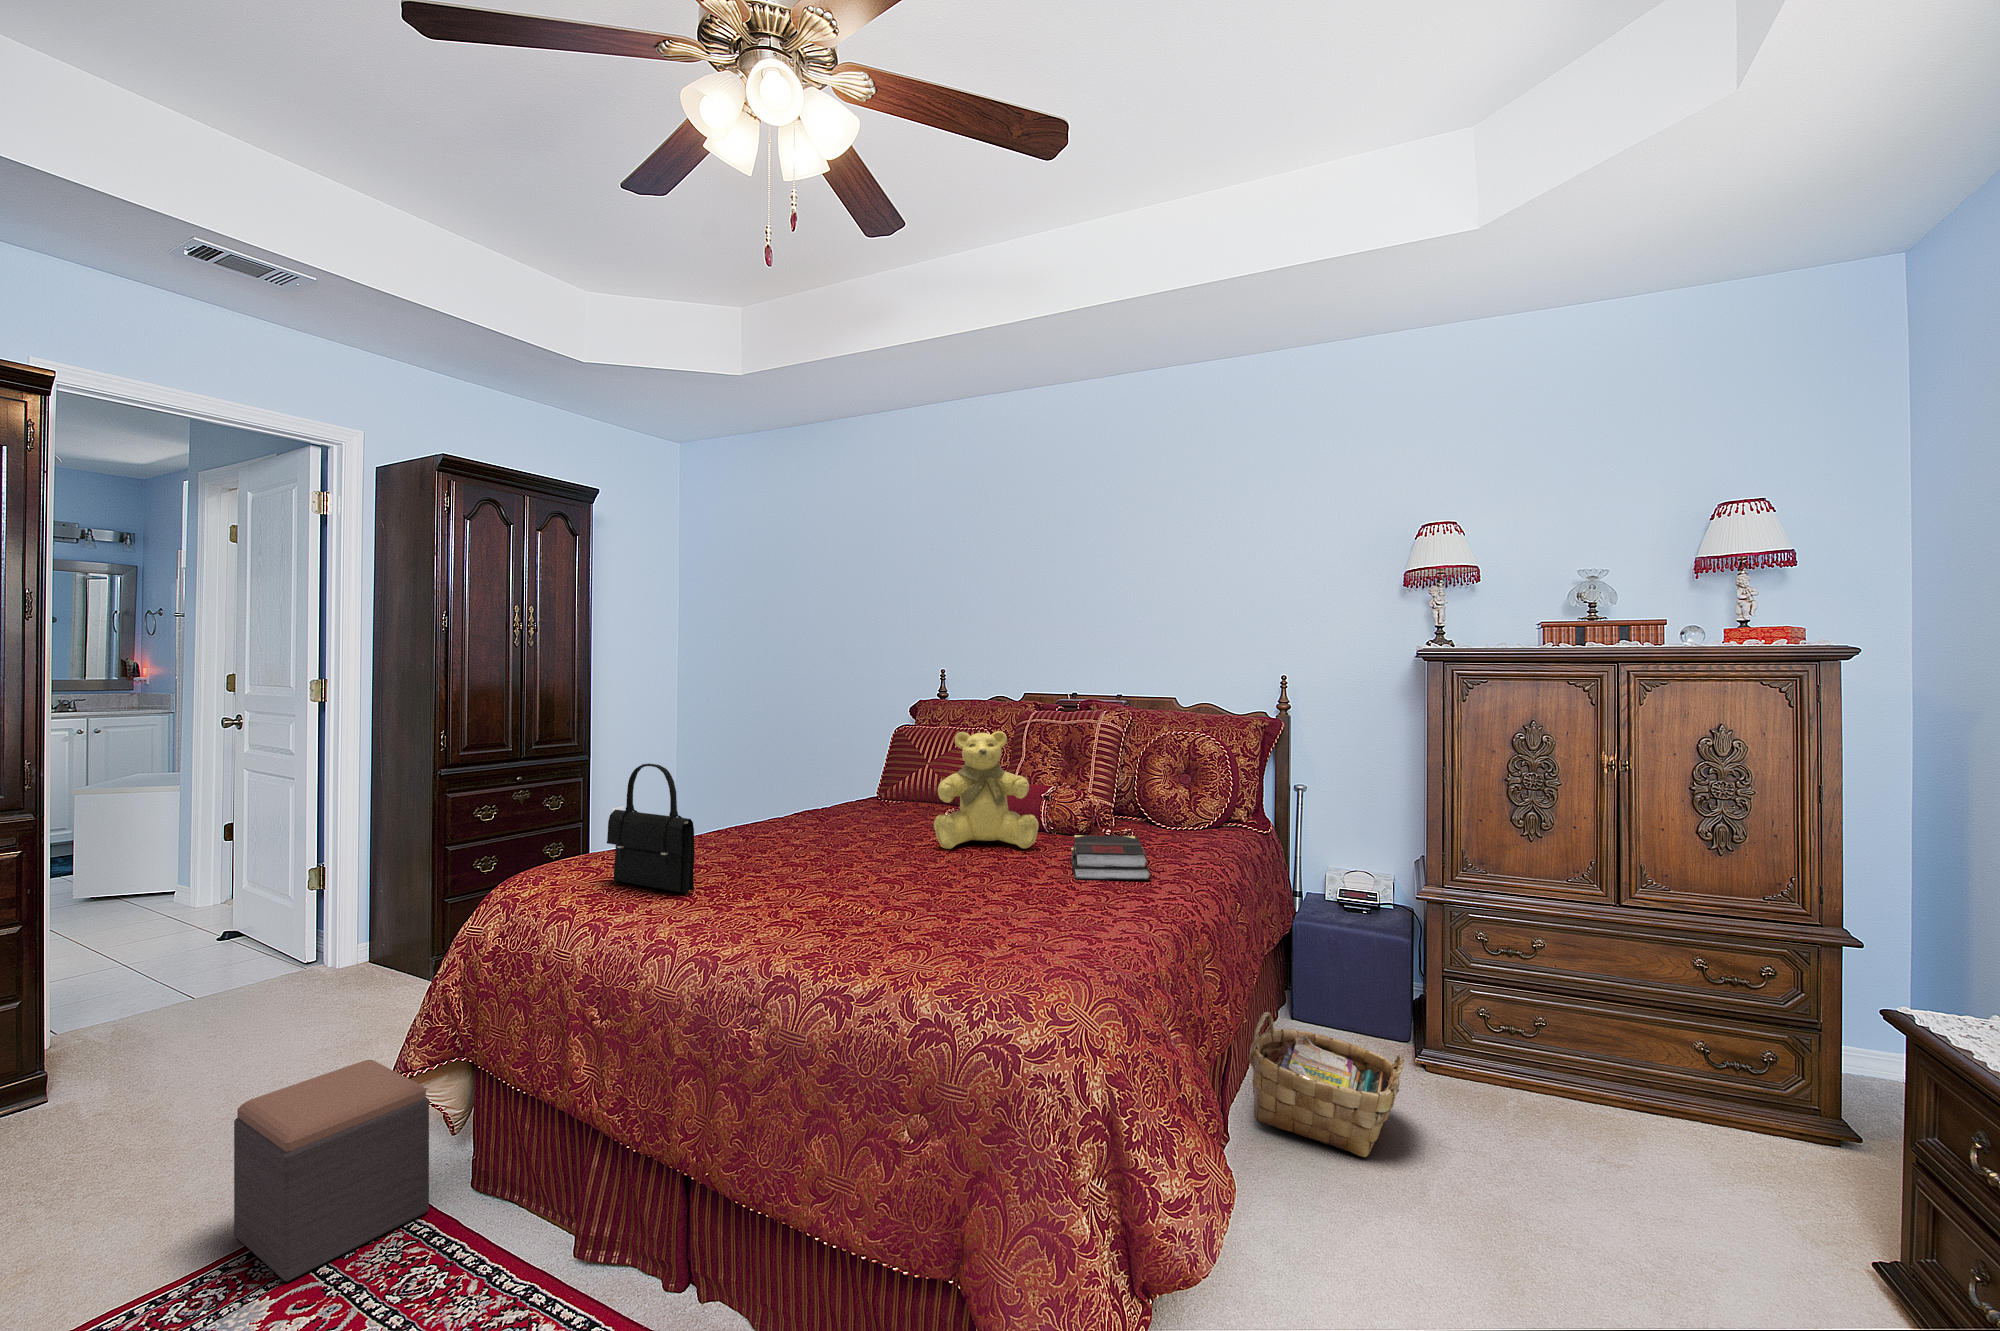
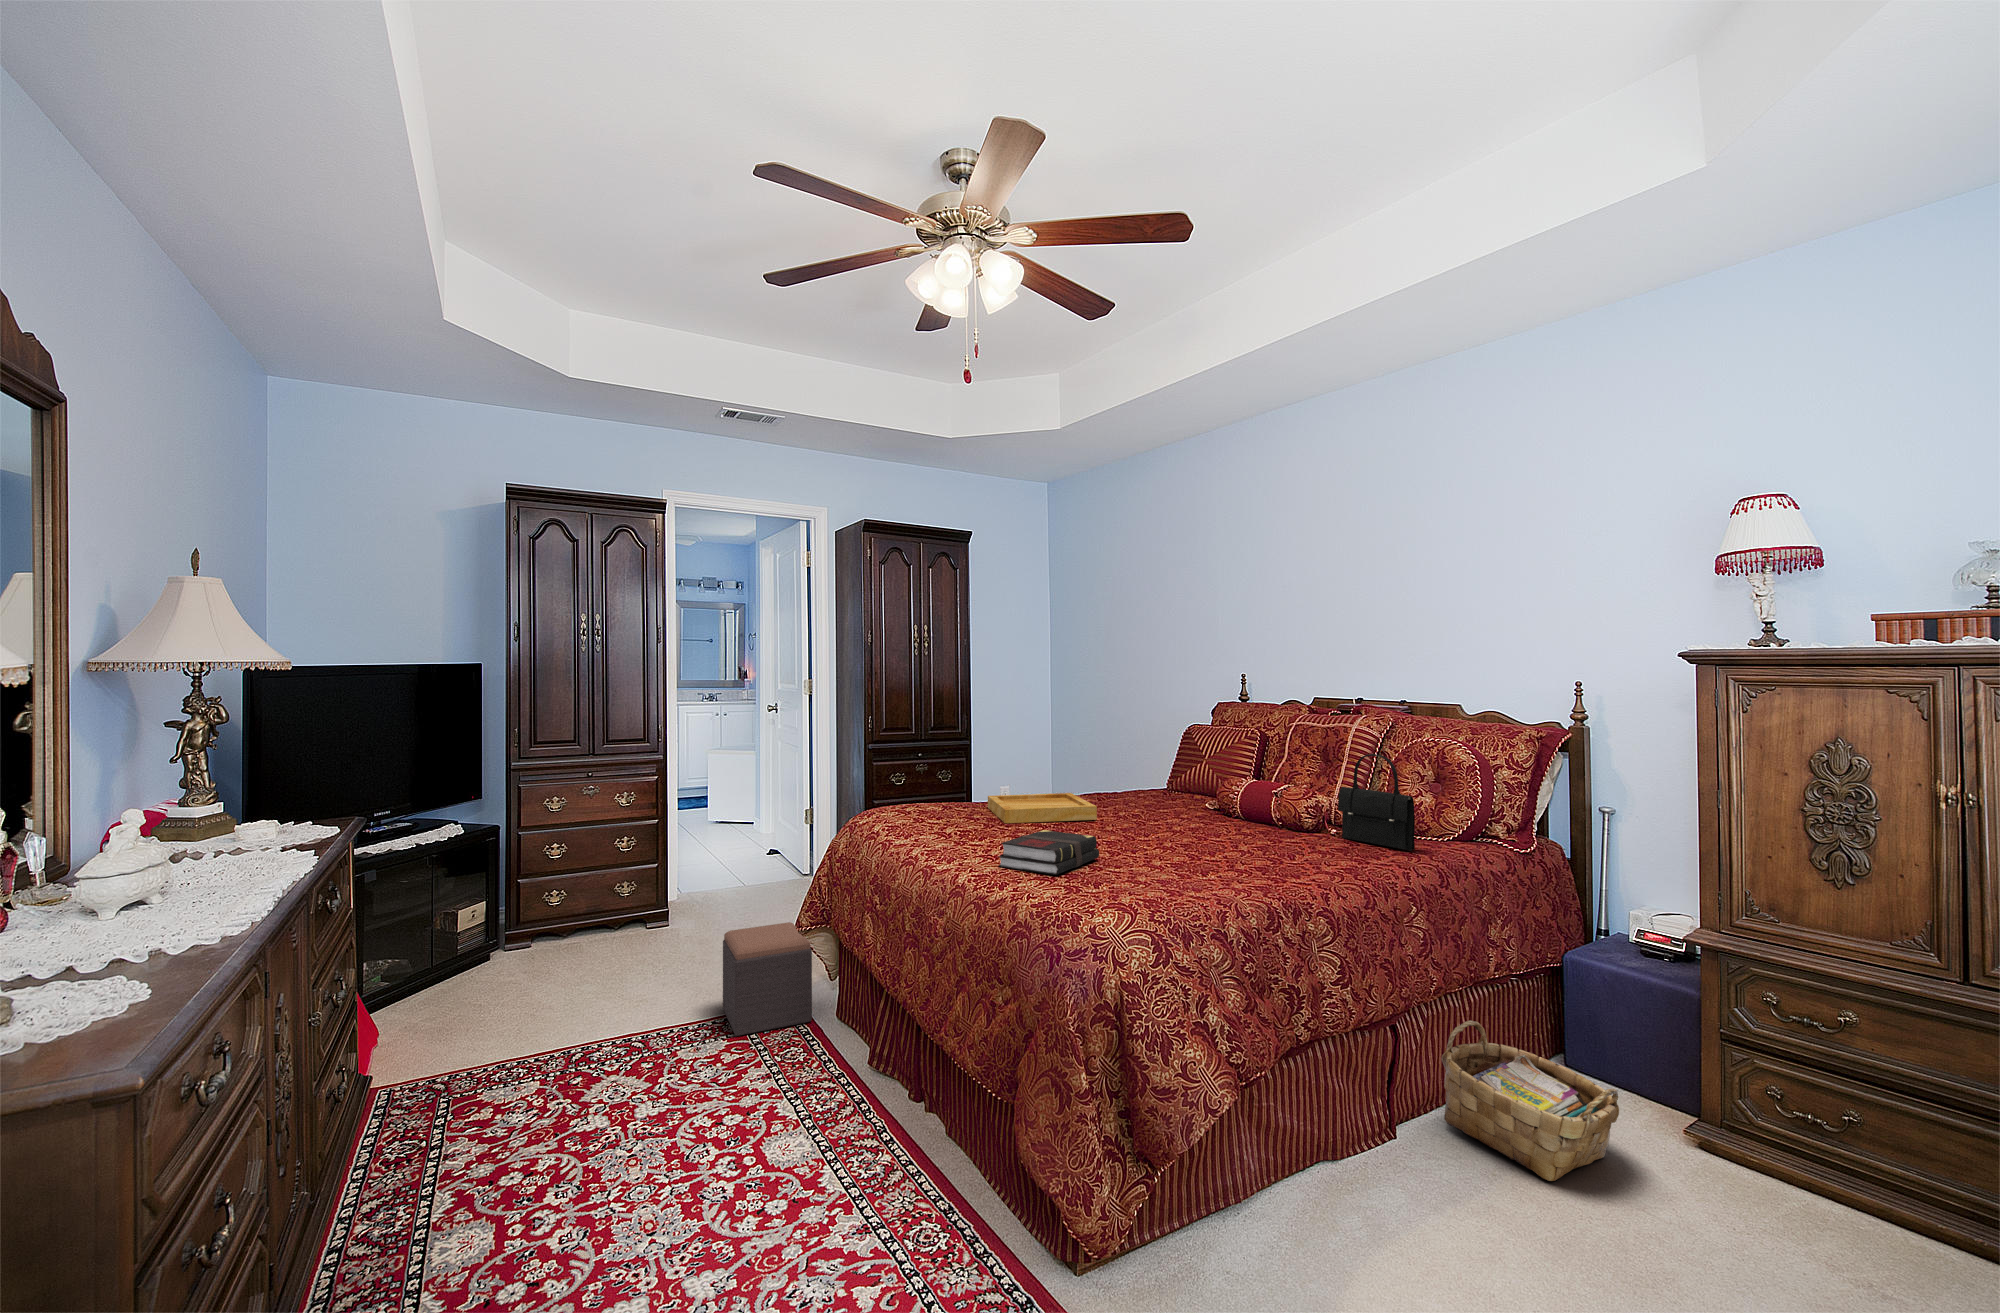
teddy bear: present [934,731,1039,849] -> none [1159,731,1249,835]
handbag: present [607,764,694,893] -> present [1338,754,1415,851]
tray: none [691,813,854,864] -> present [988,793,1097,823]
book: present [1071,835,1150,880] -> present [998,830,1099,875]

